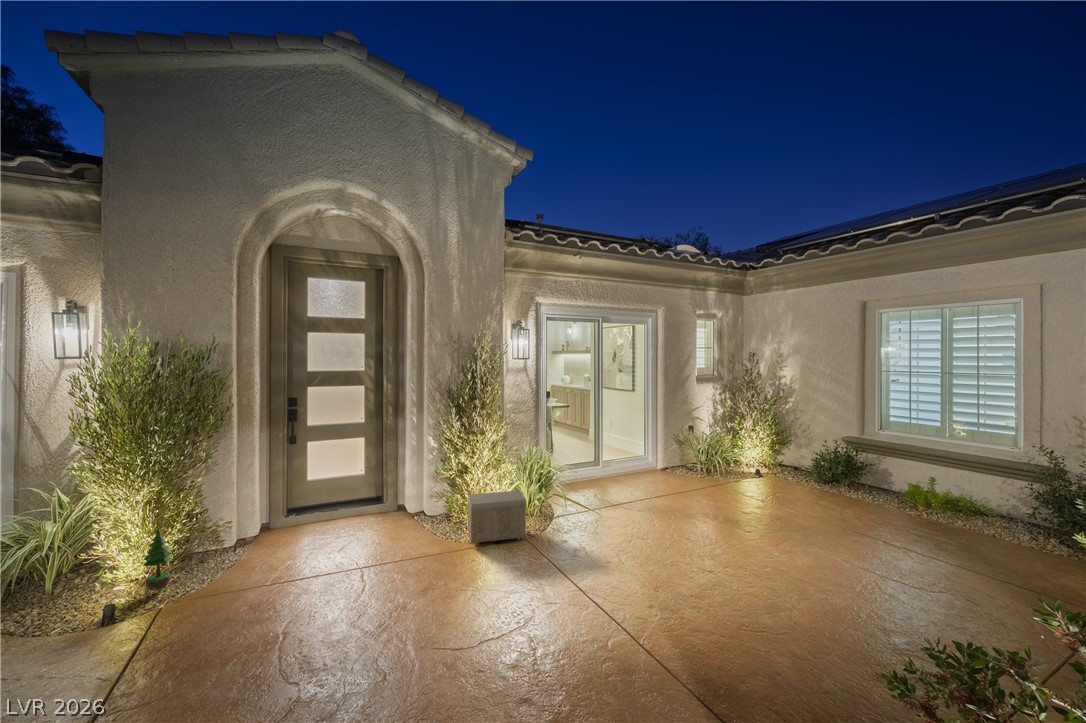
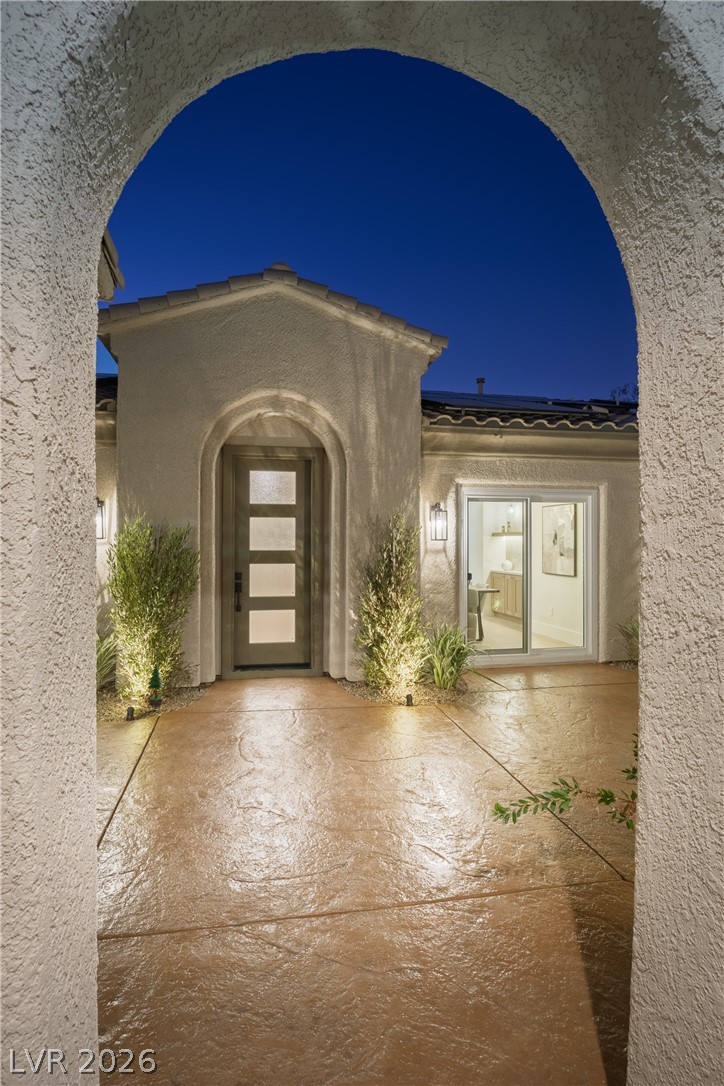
storage bench: present [468,490,526,545] -> none [382,662,433,705]

